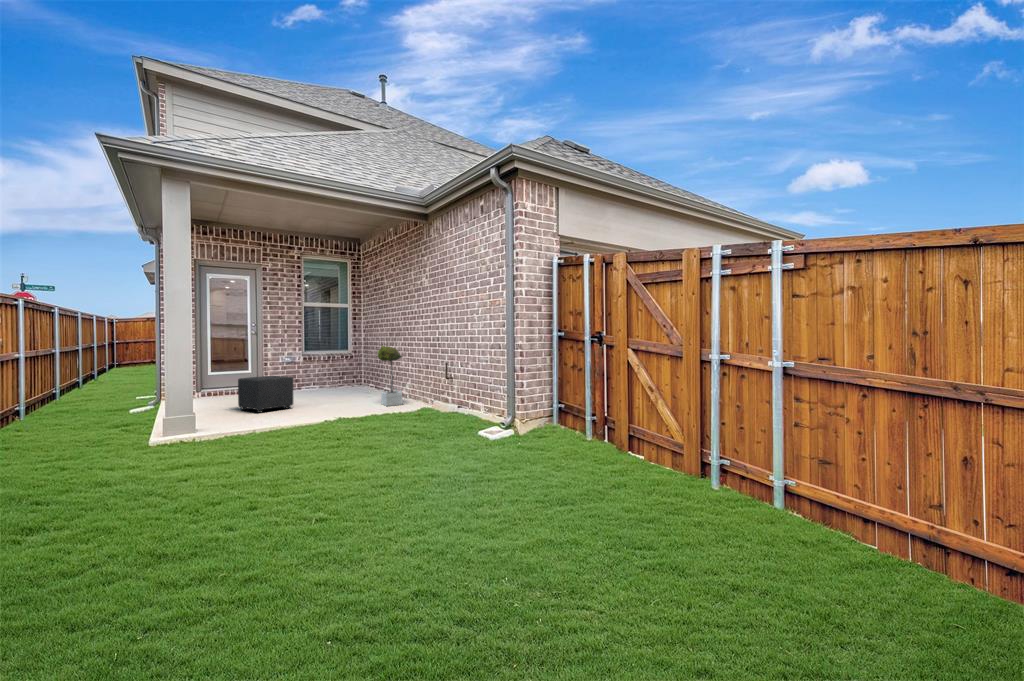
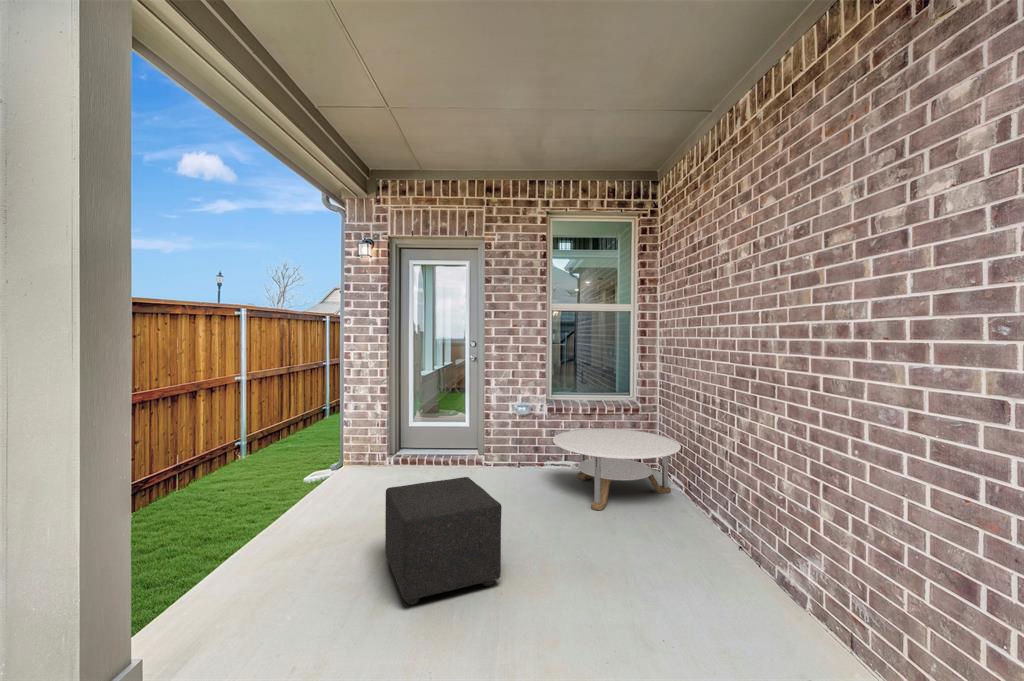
potted tree: present [377,346,403,406] -> none [741,433,839,660]
round table: none [308,367,370,396] -> present [553,429,681,510]

